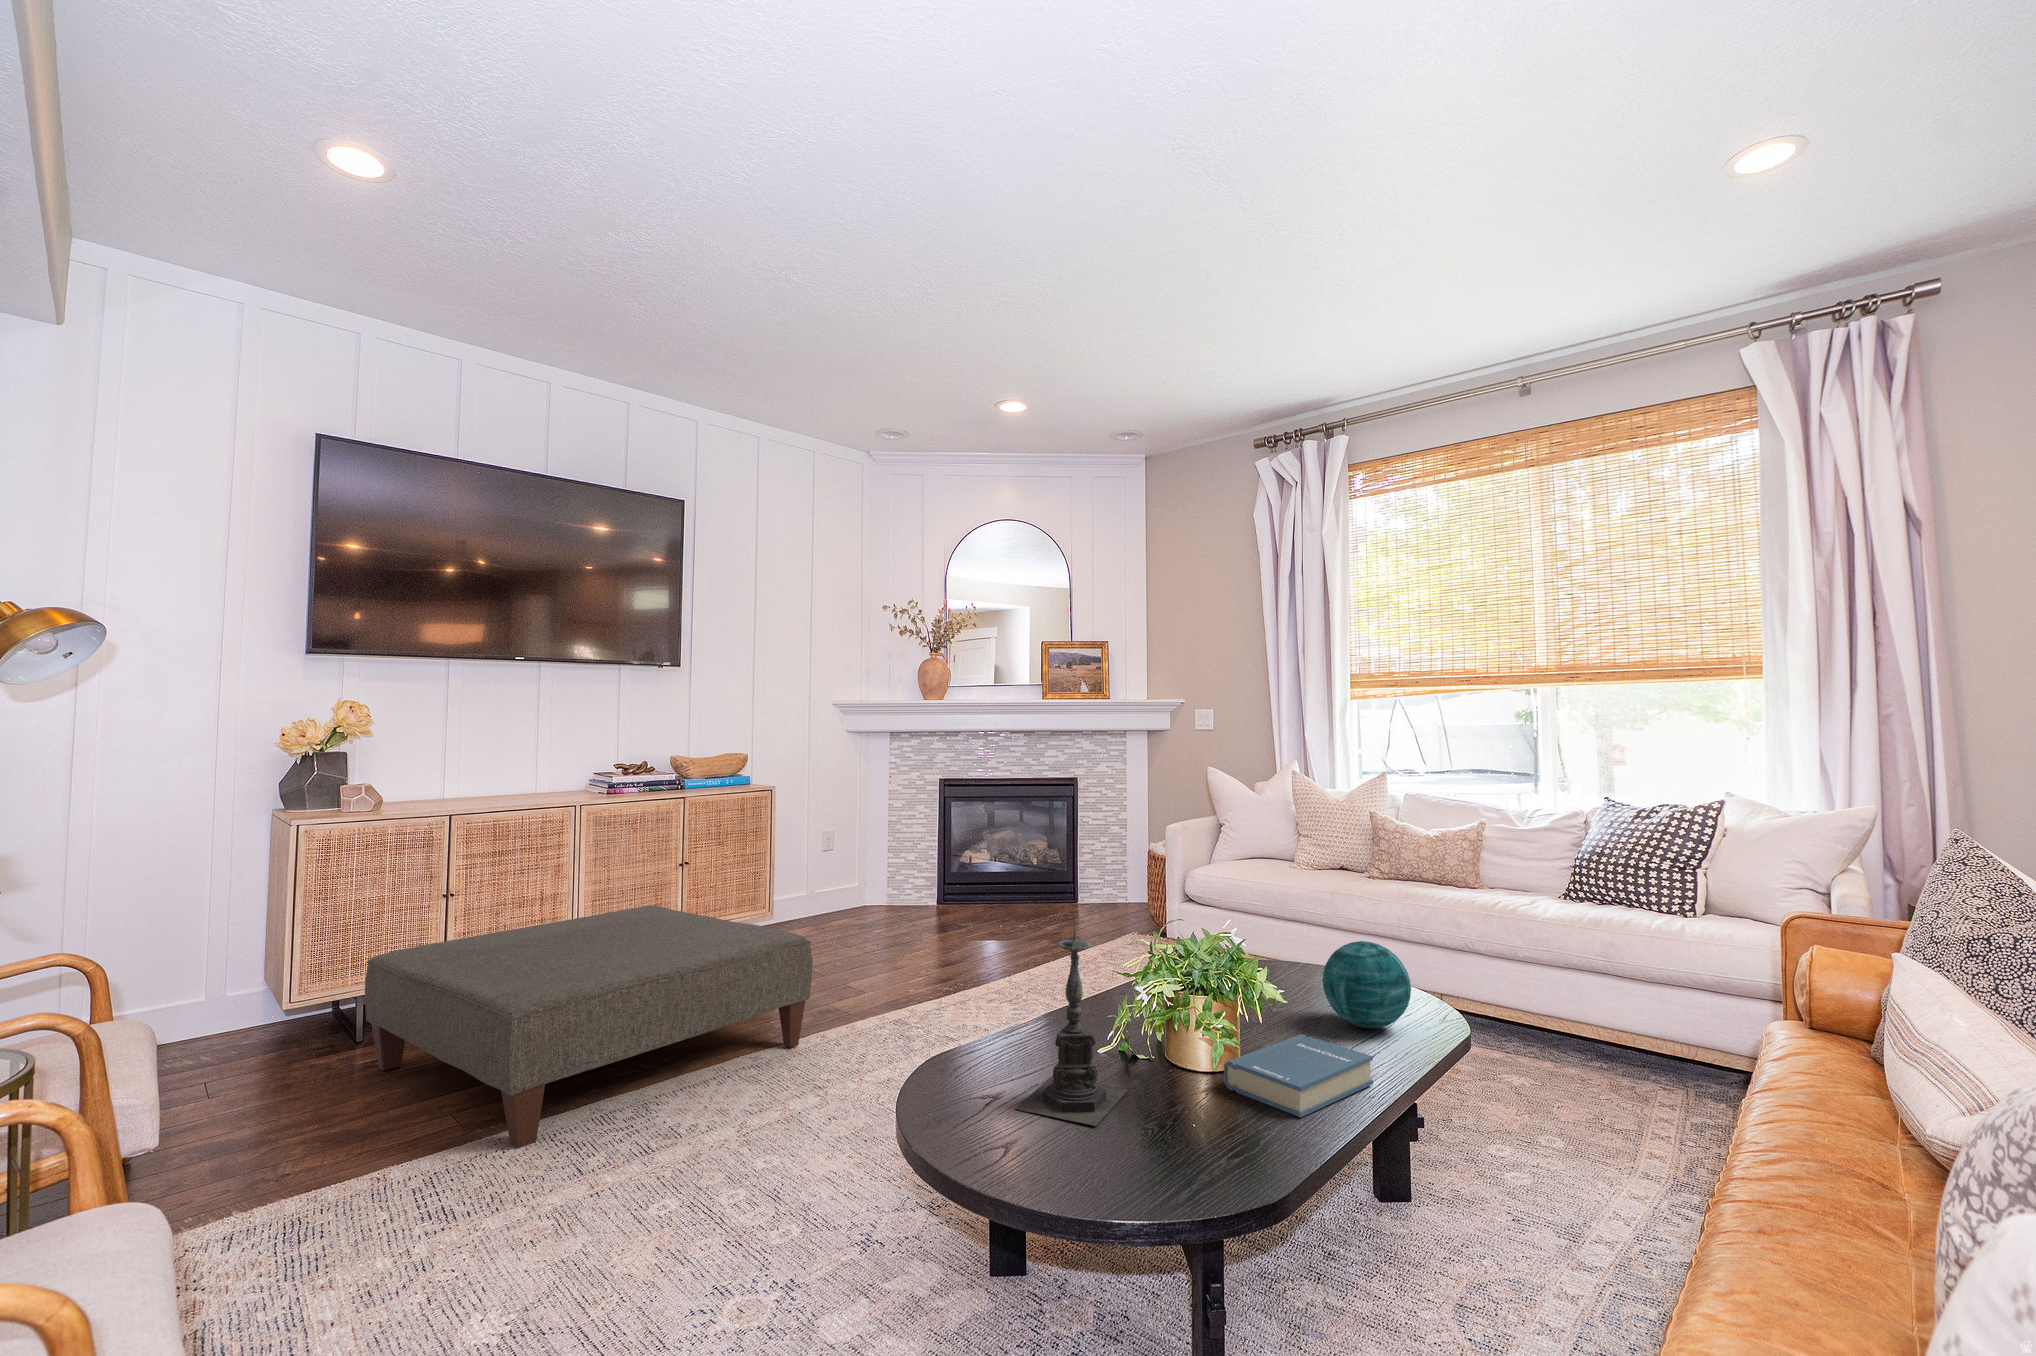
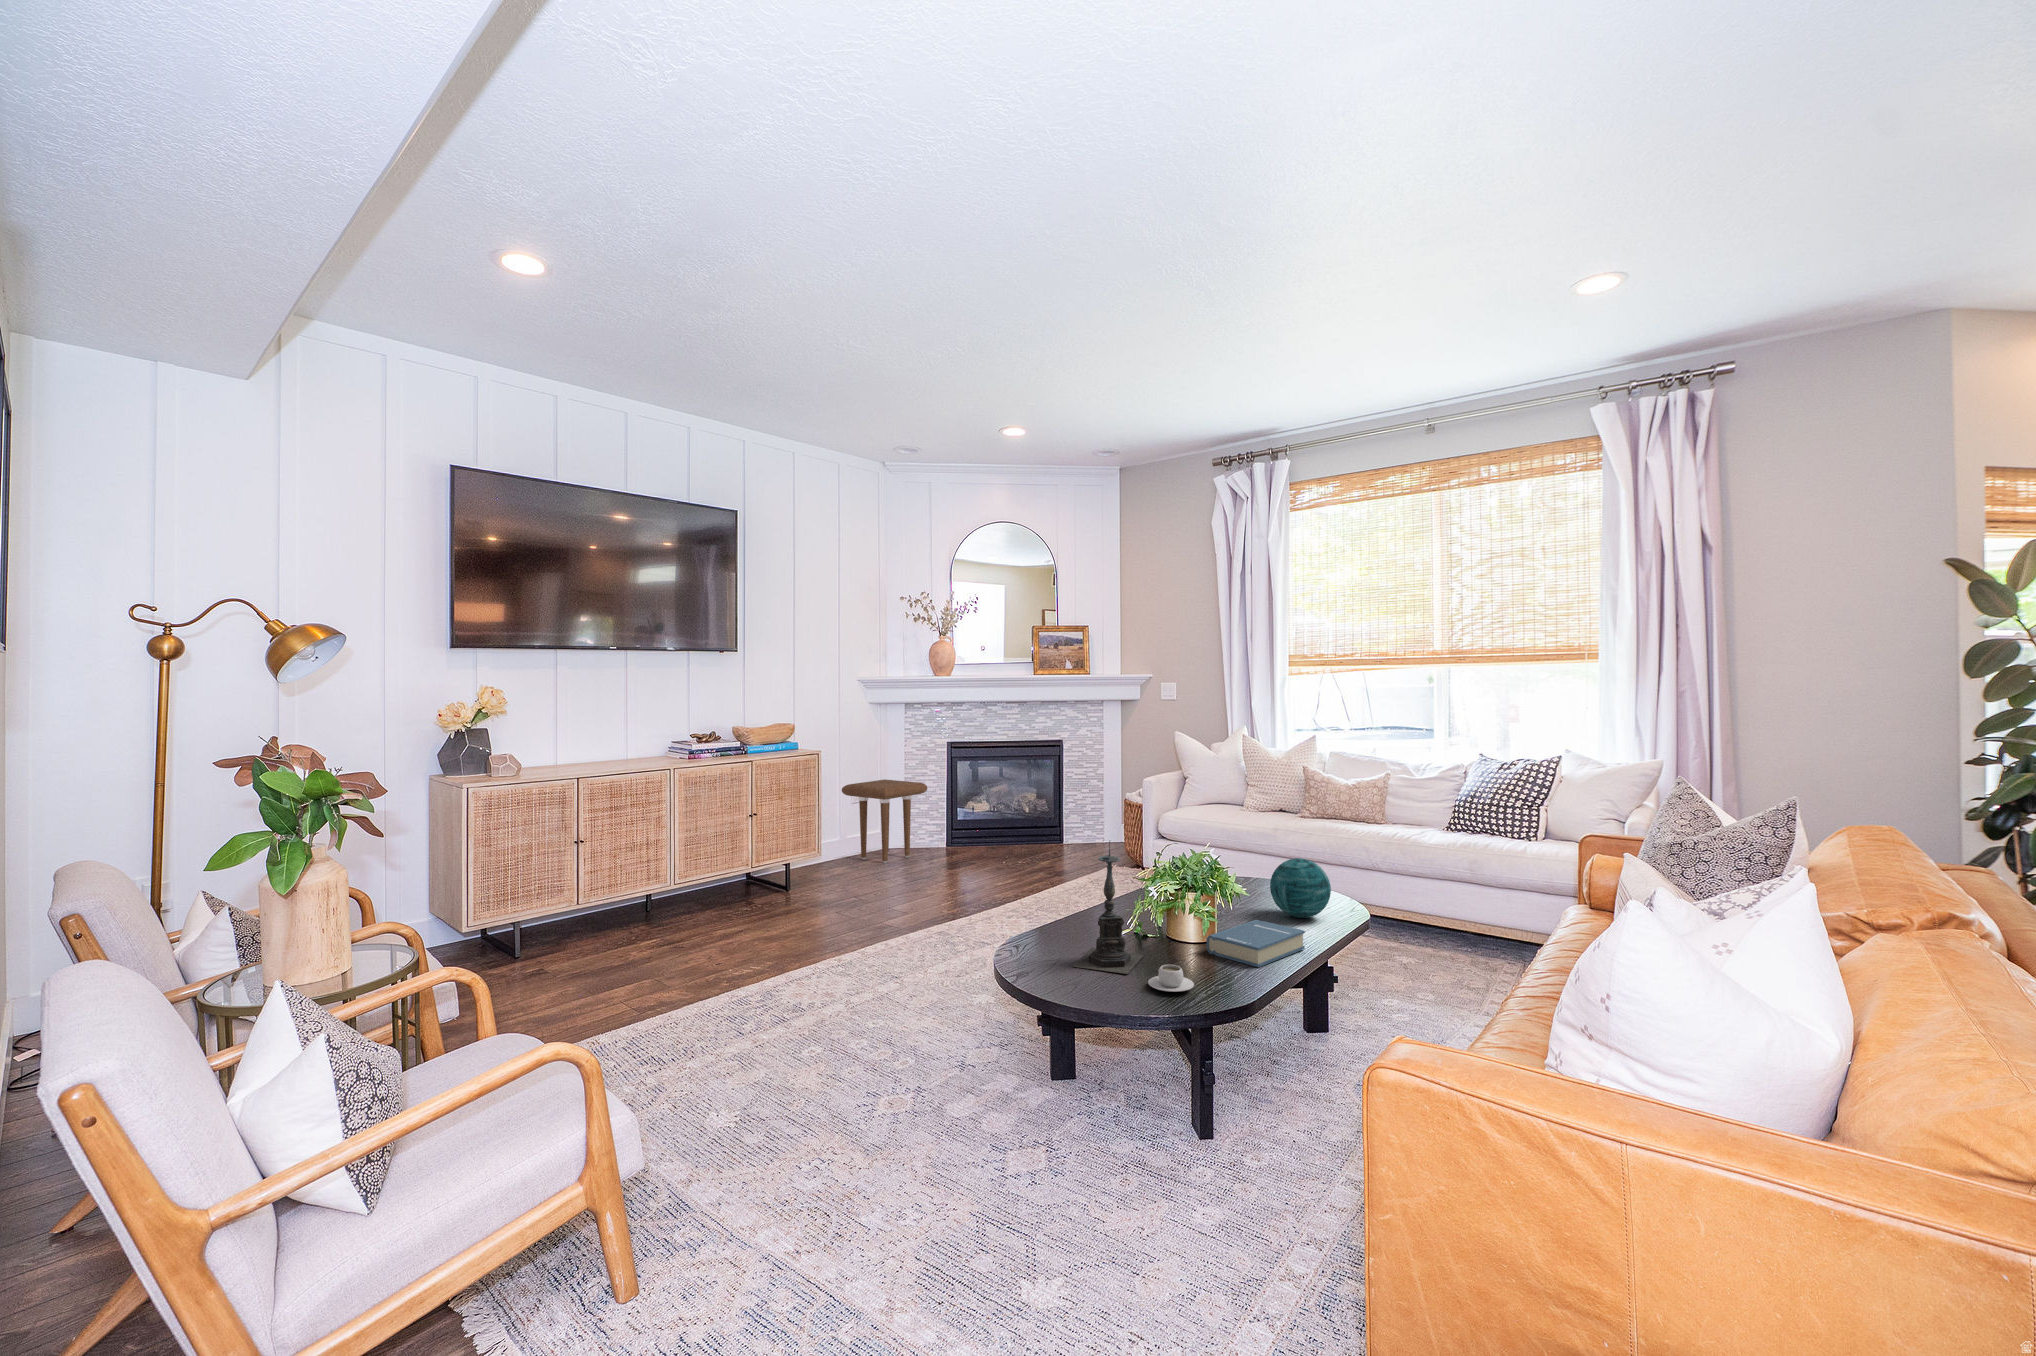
side table: none [811,822,913,924] -> present [842,779,927,863]
ottoman: present [365,905,812,1148] -> none [536,848,879,1019]
teacup: none [1123,1117,1195,1166] -> present [1148,965,1194,992]

